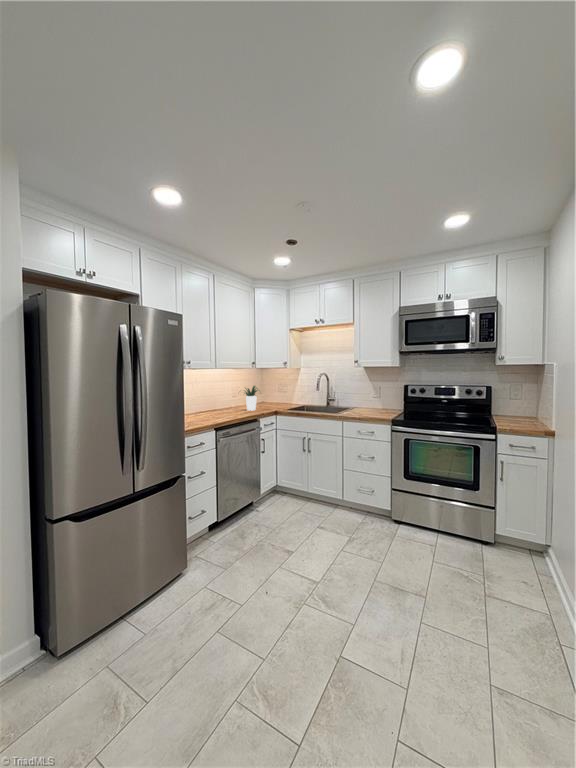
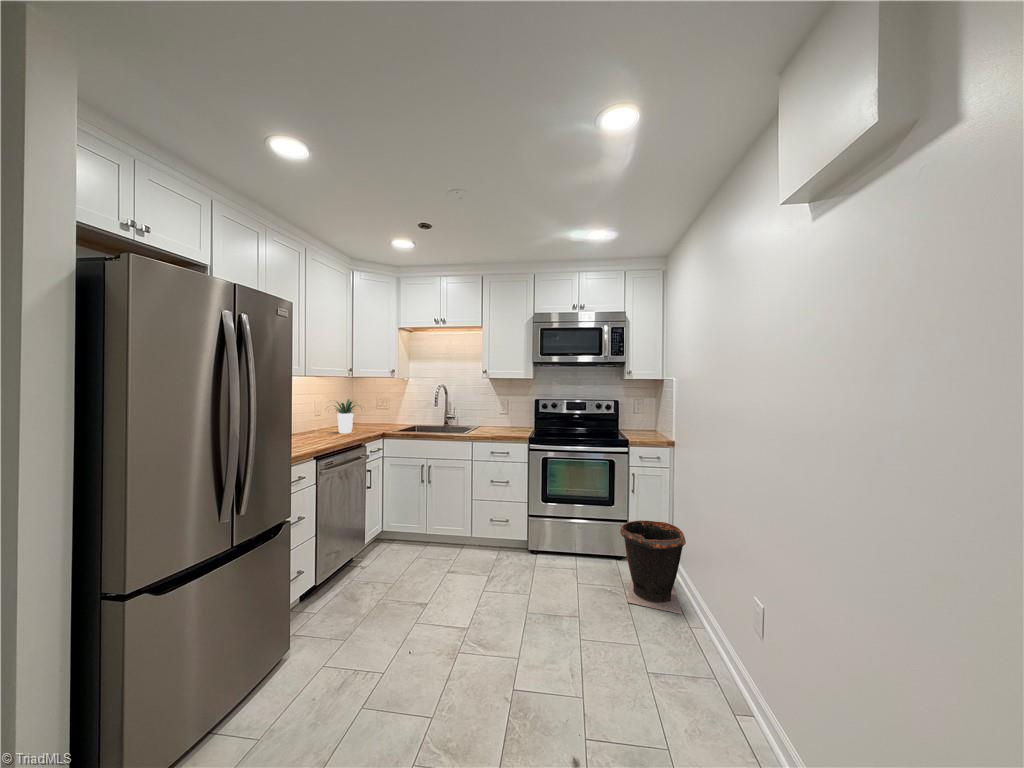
waste bin: none [478,511,563,627] -> present [620,520,686,614]

